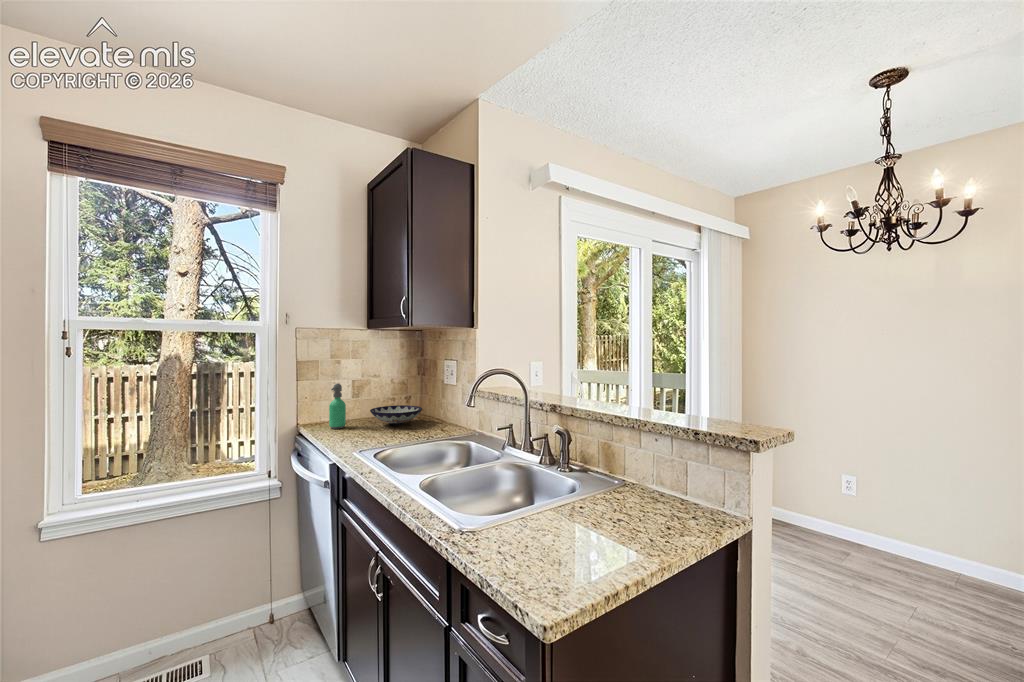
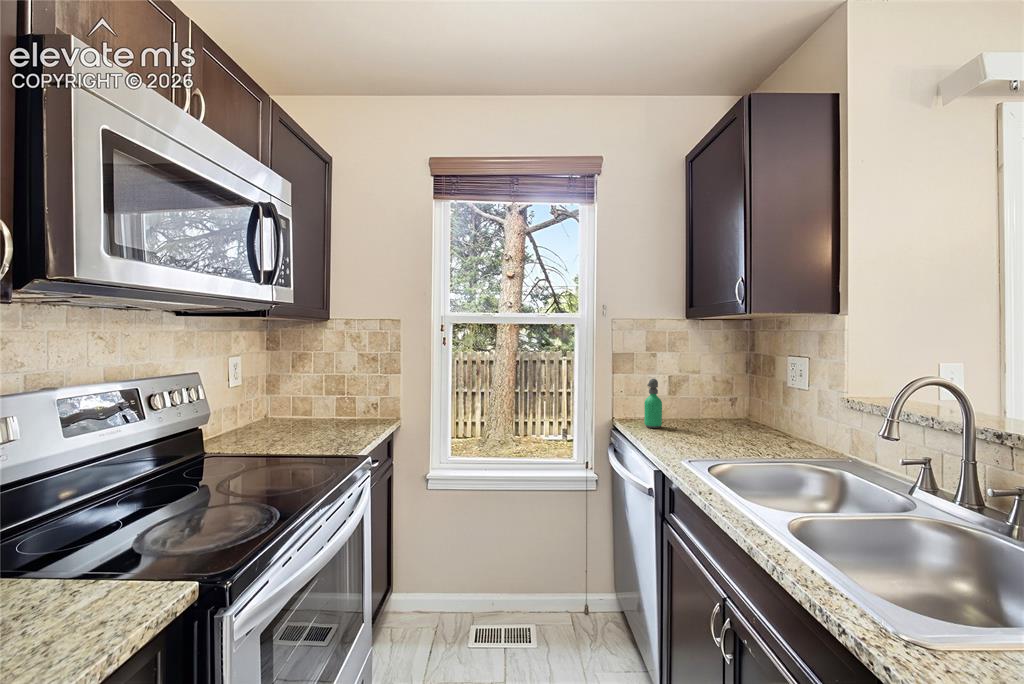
bowl: present [370,405,422,426] -> none [690,408,757,433]

